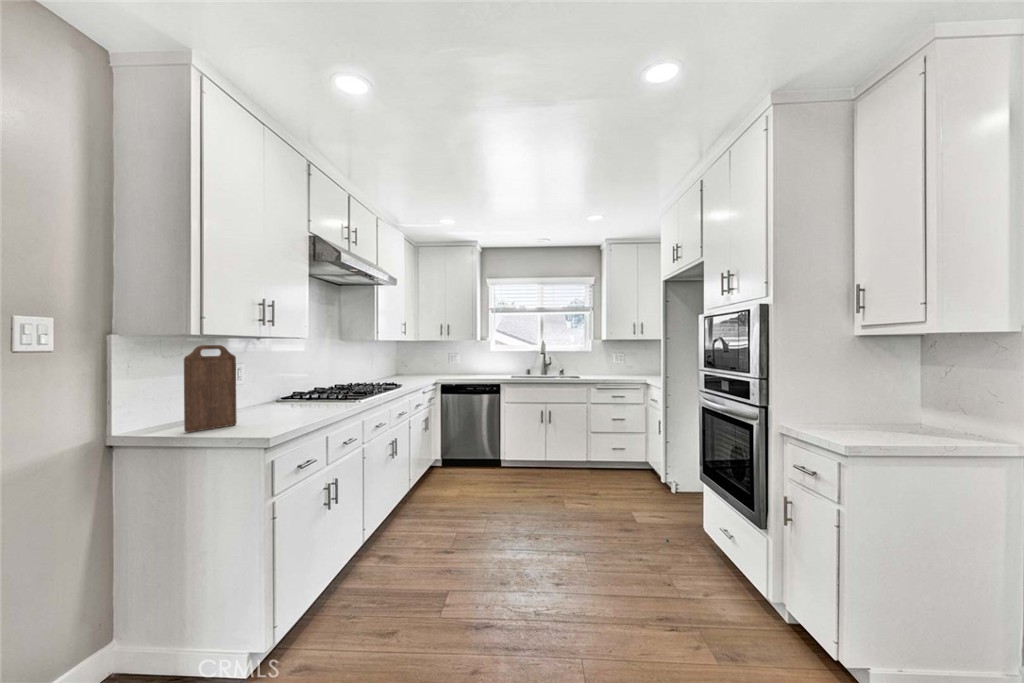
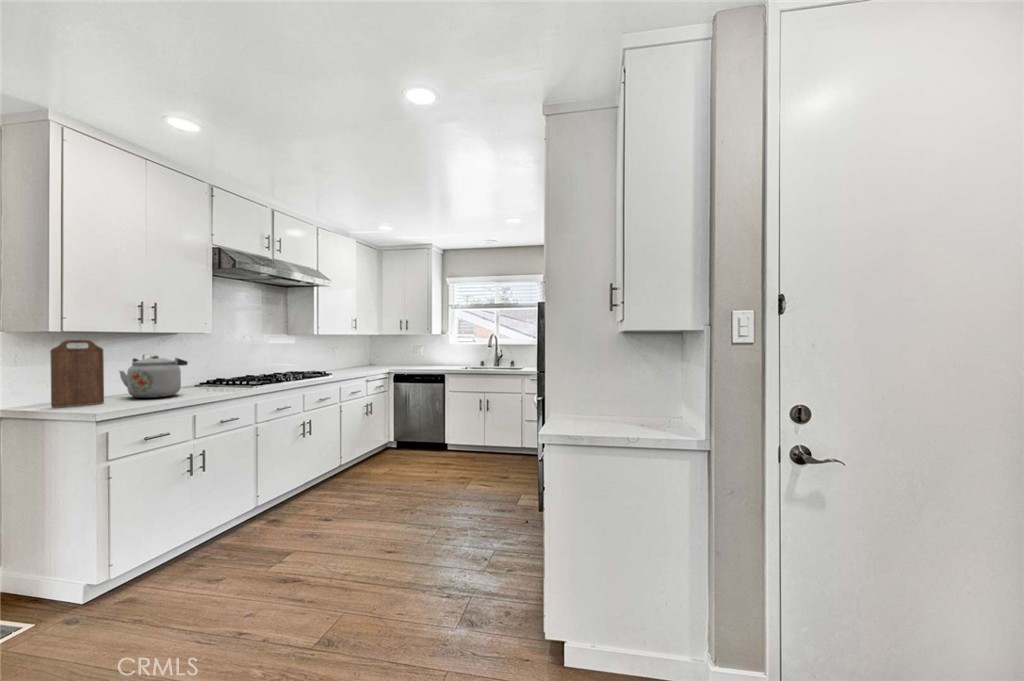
kettle: none [233,364,305,417] -> present [119,355,188,398]

